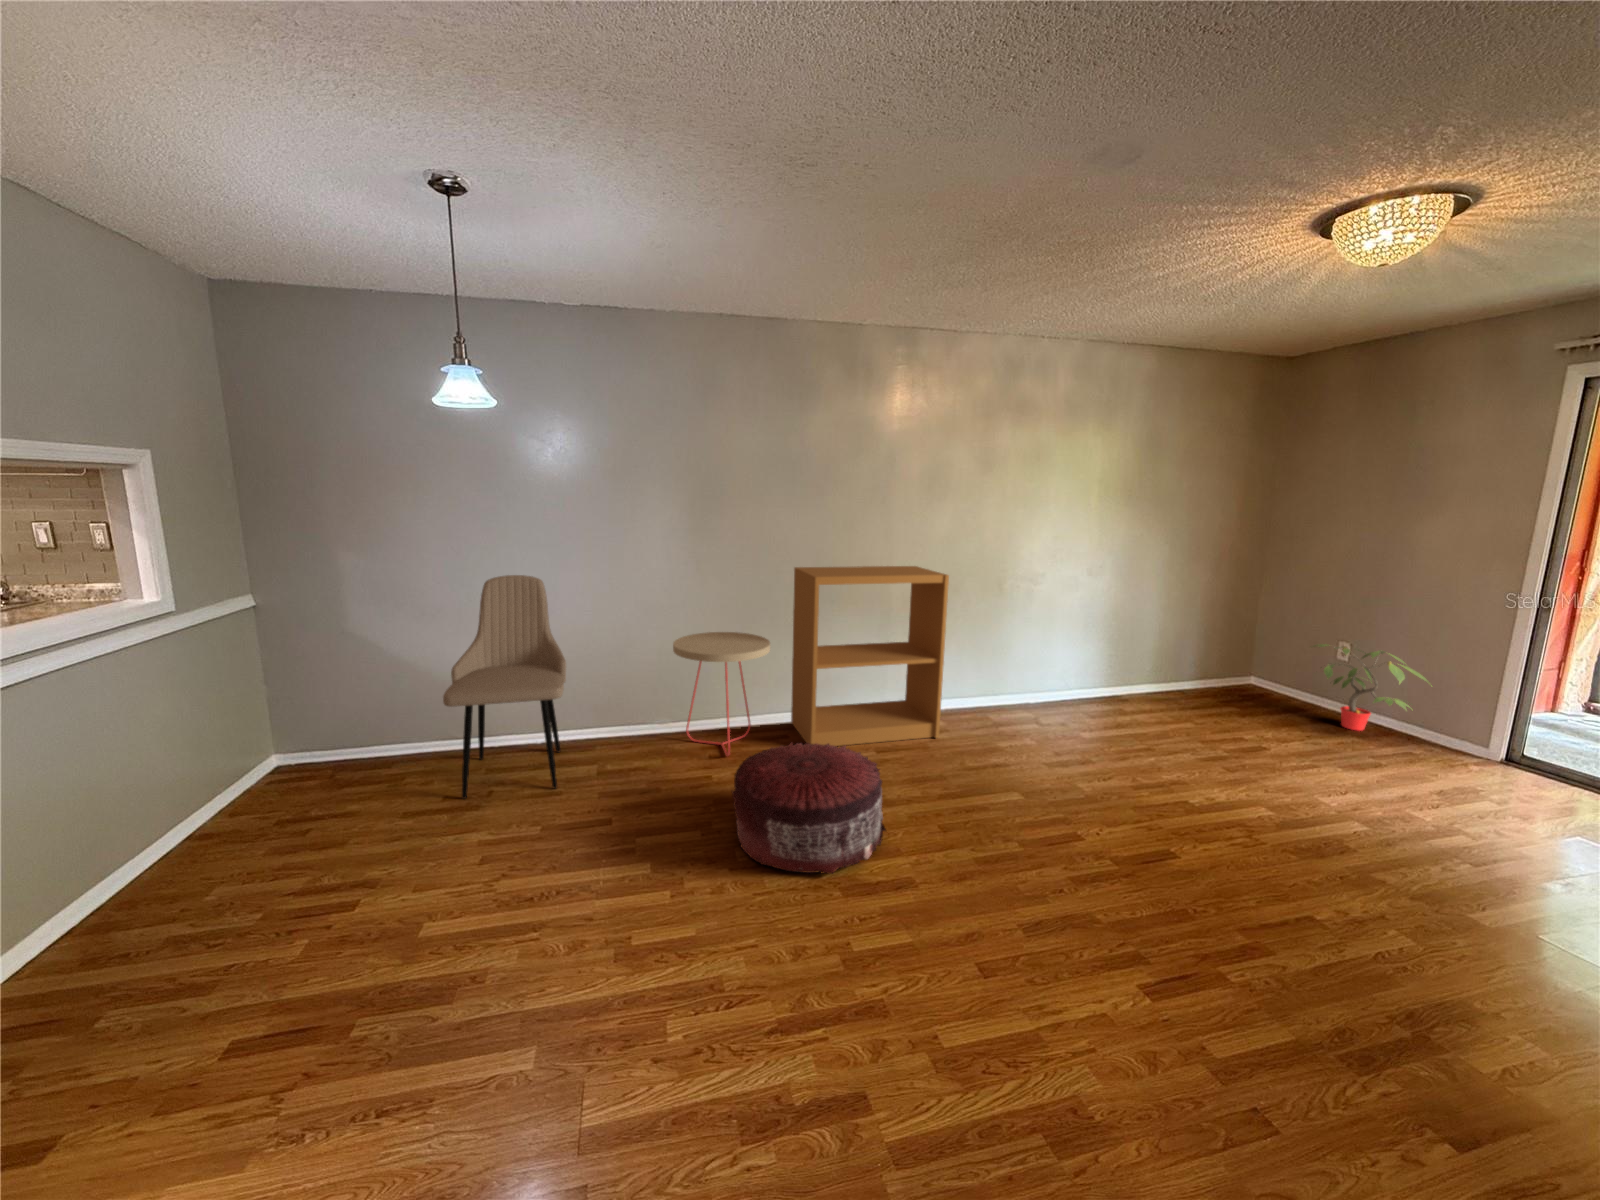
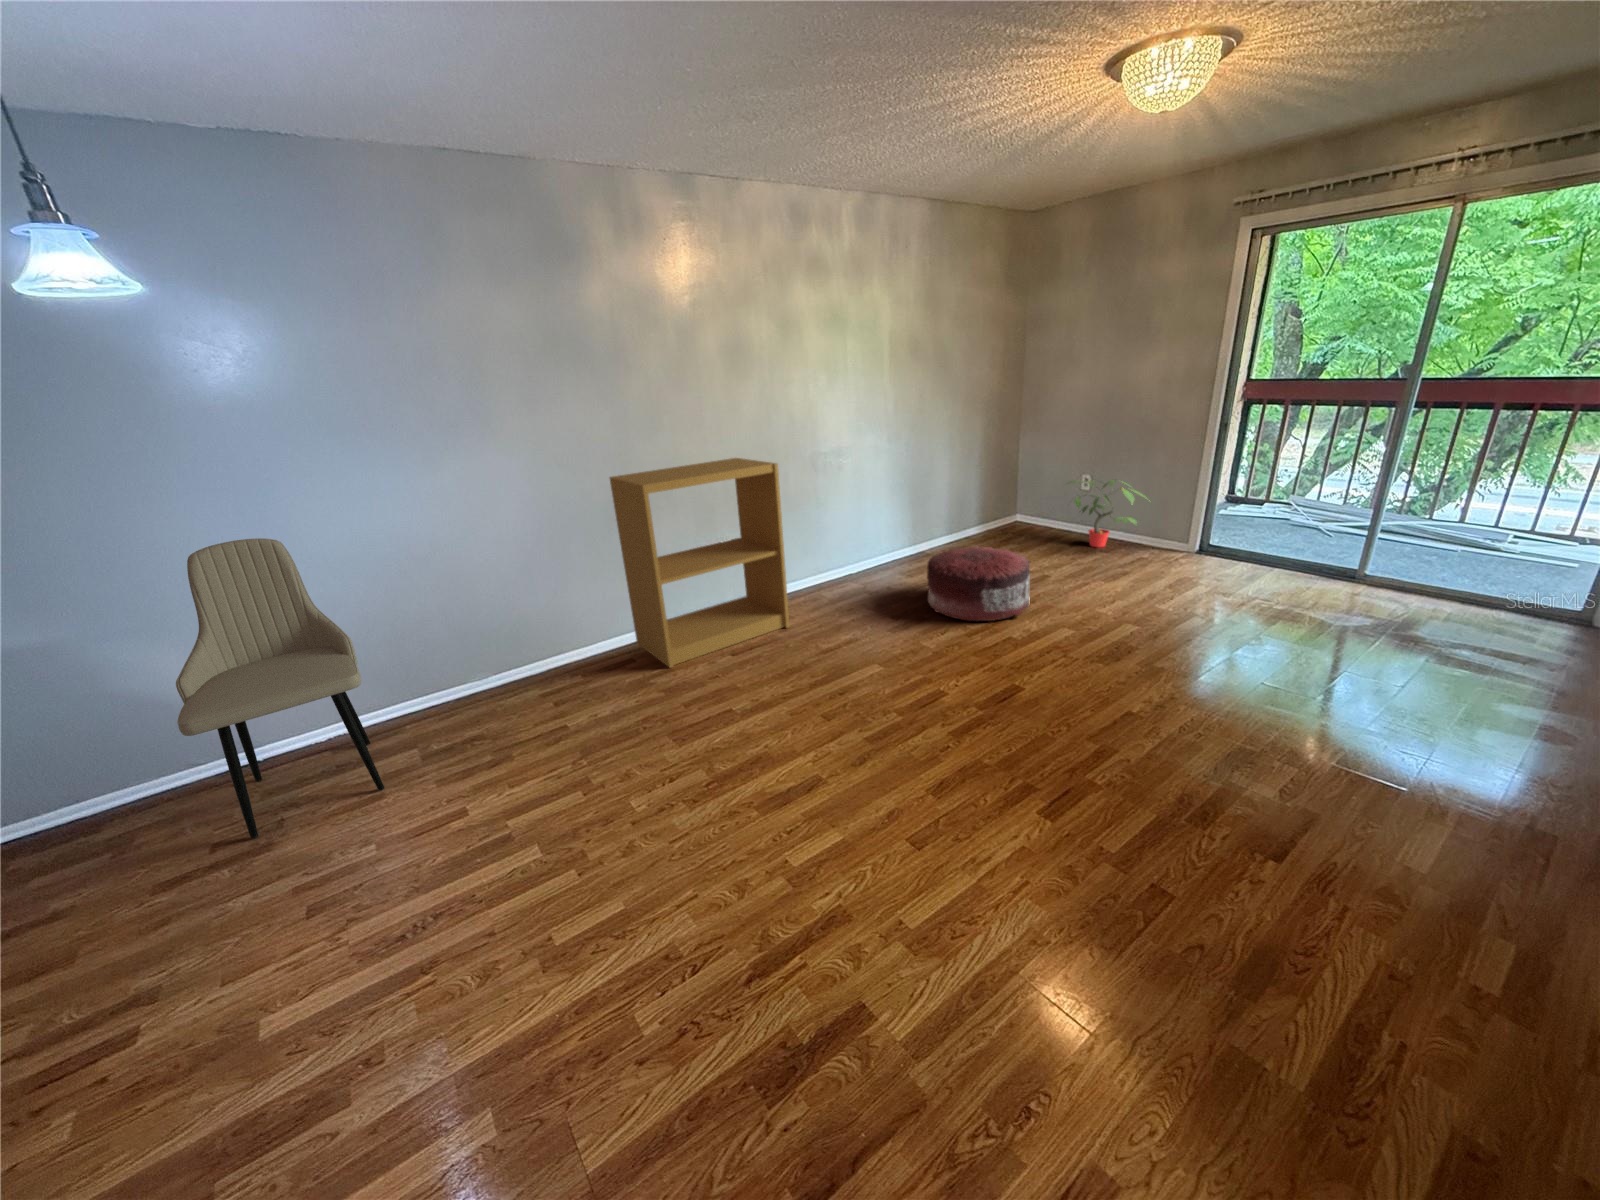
side table: present [673,632,770,756] -> none [487,560,606,698]
pouf: present [732,743,886,874] -> present [927,546,1030,621]

